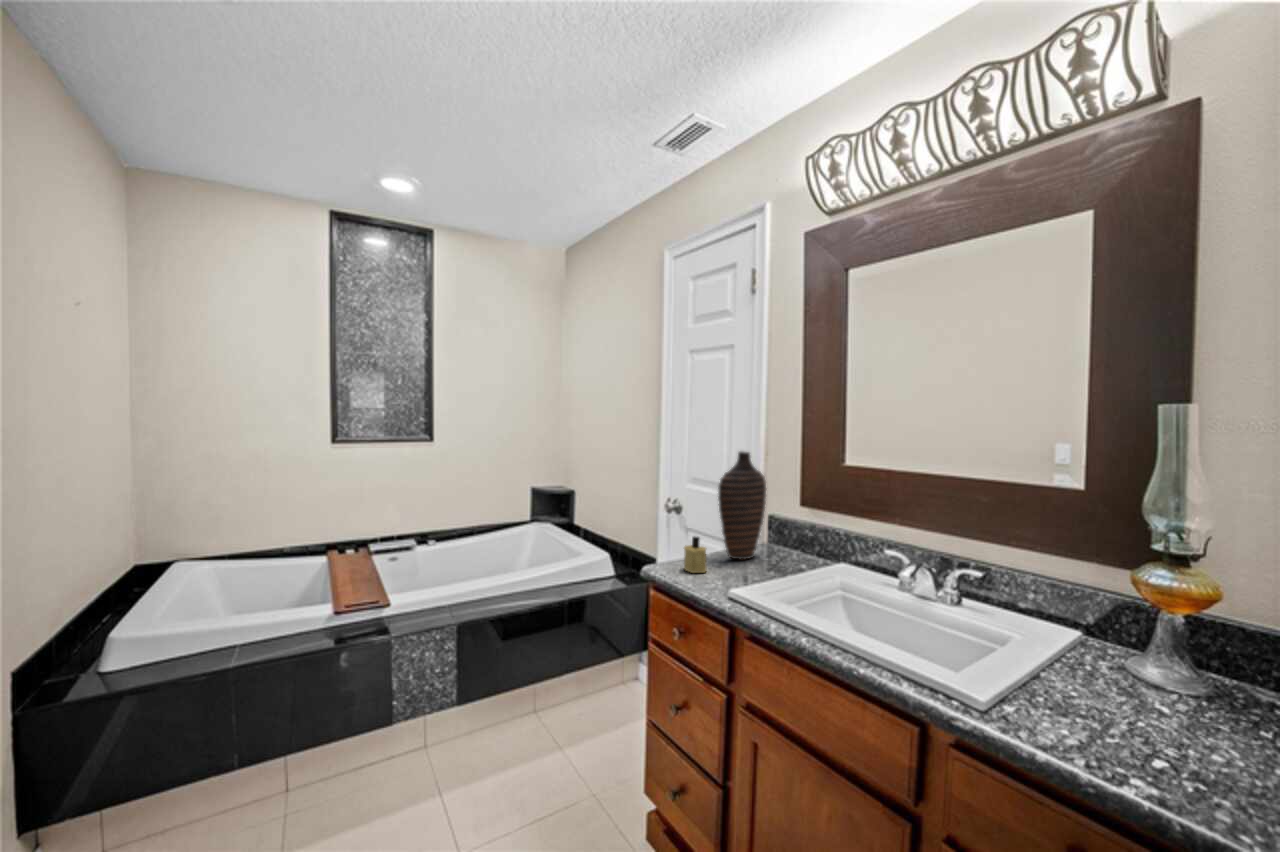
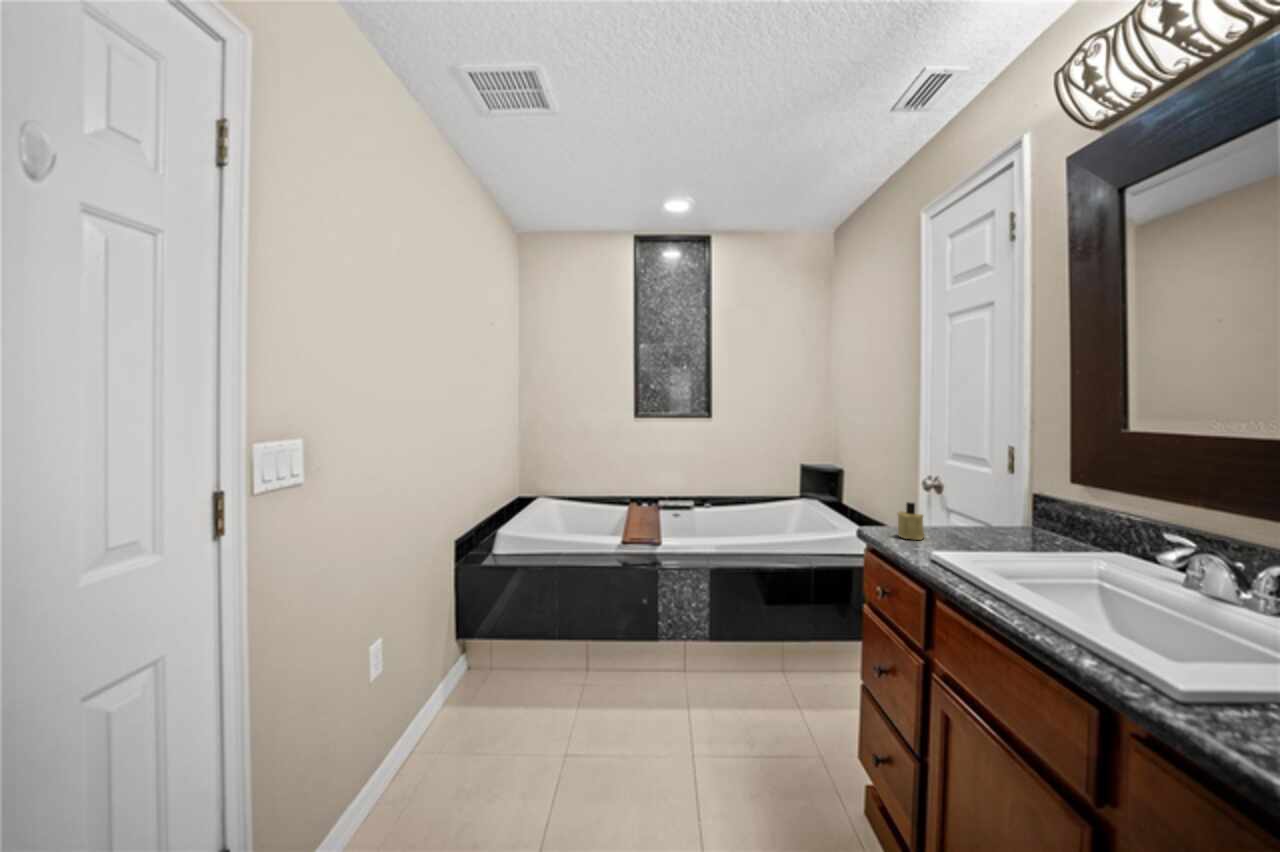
decorative vase: present [718,451,766,560] -> none [945,416,1017,536]

